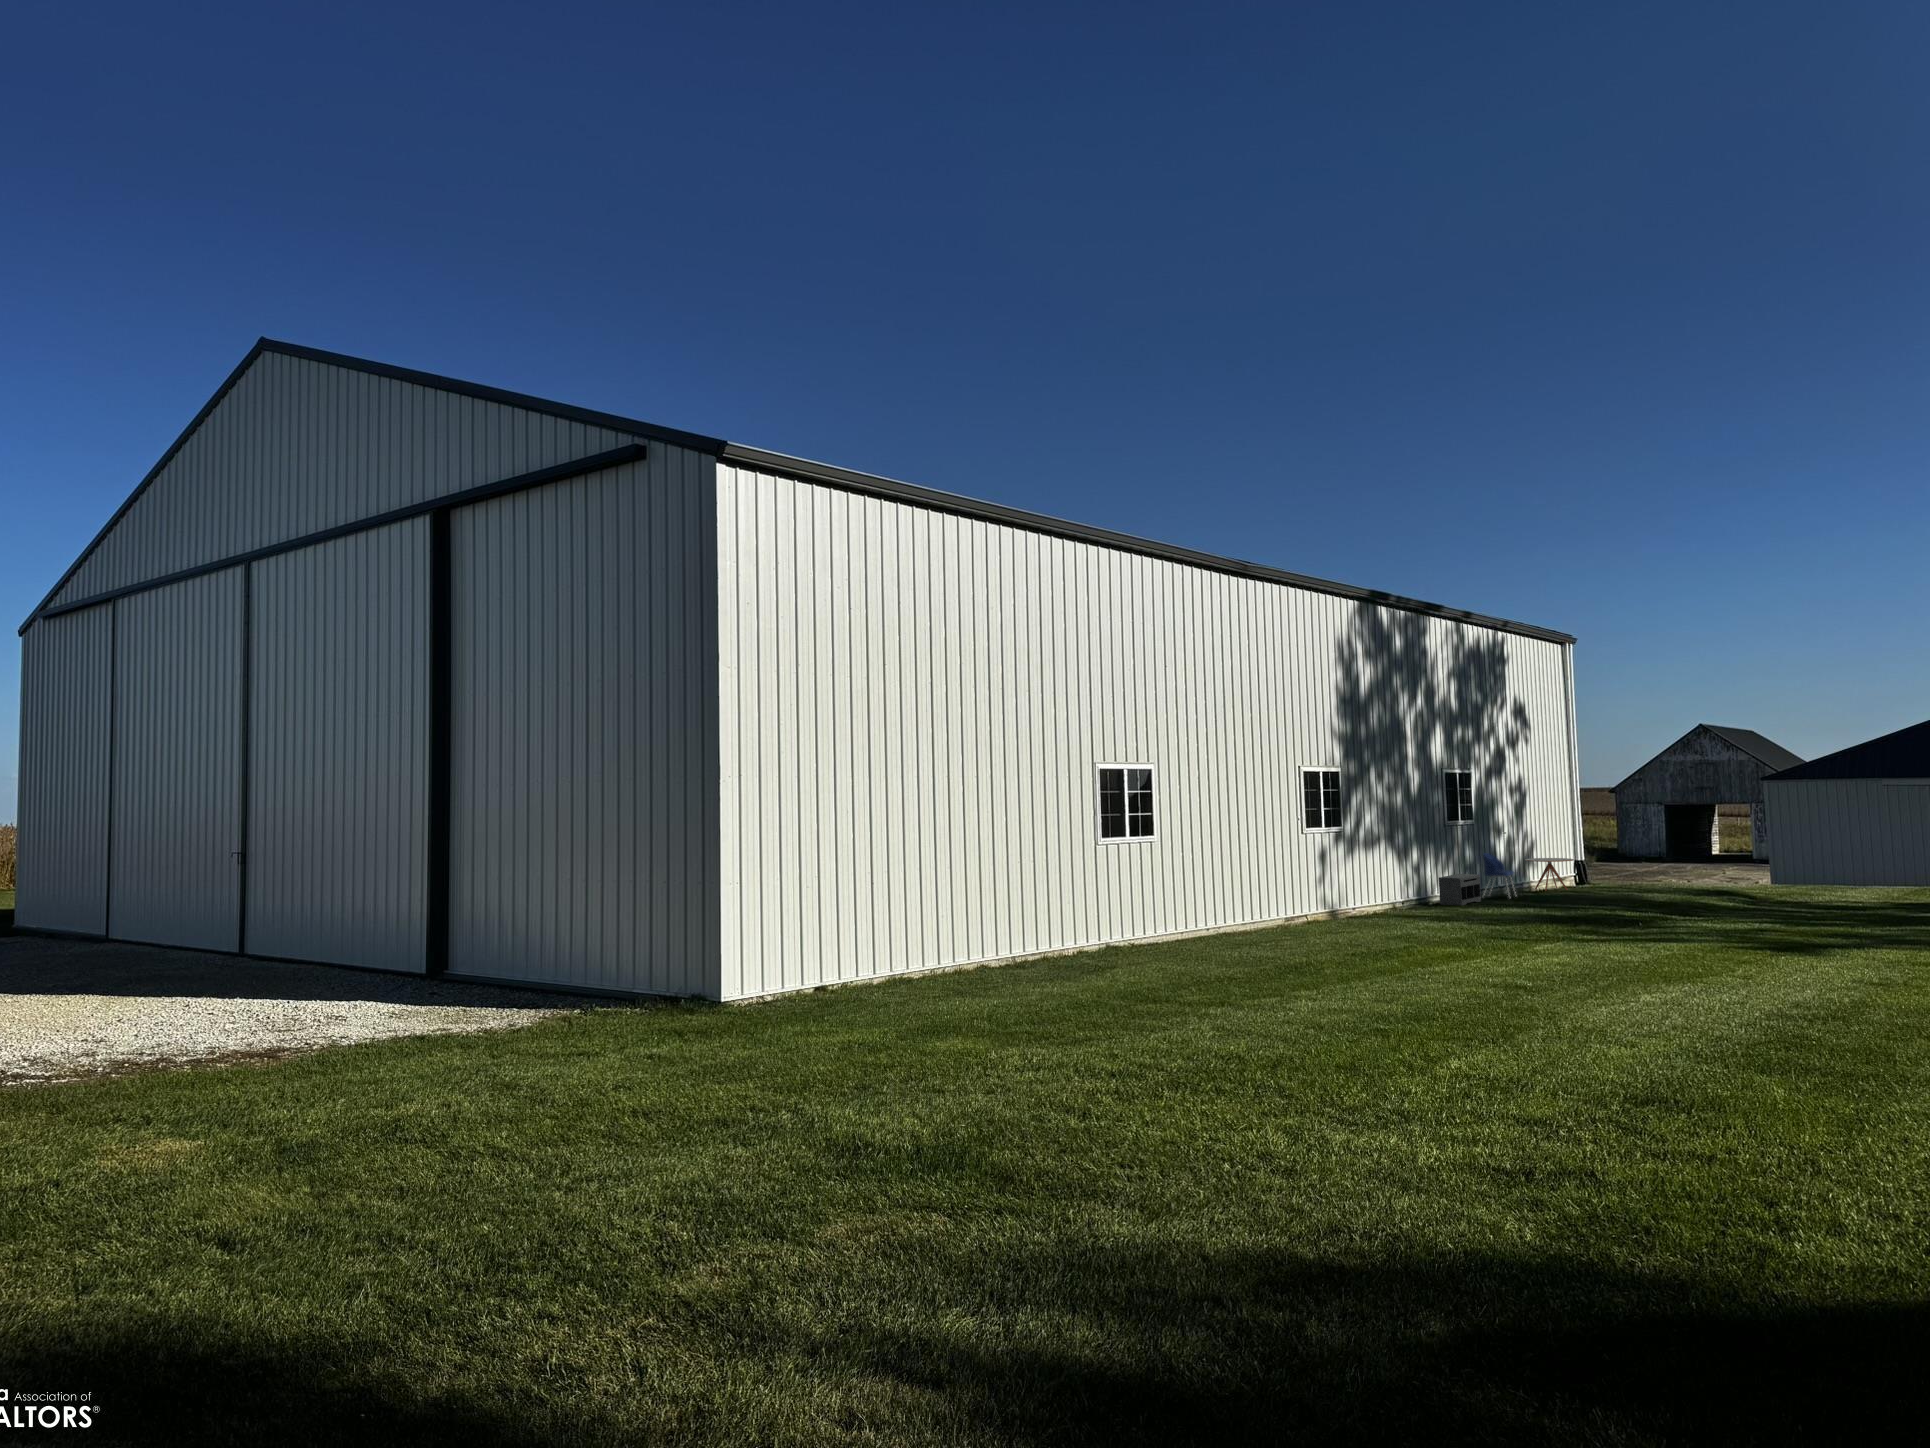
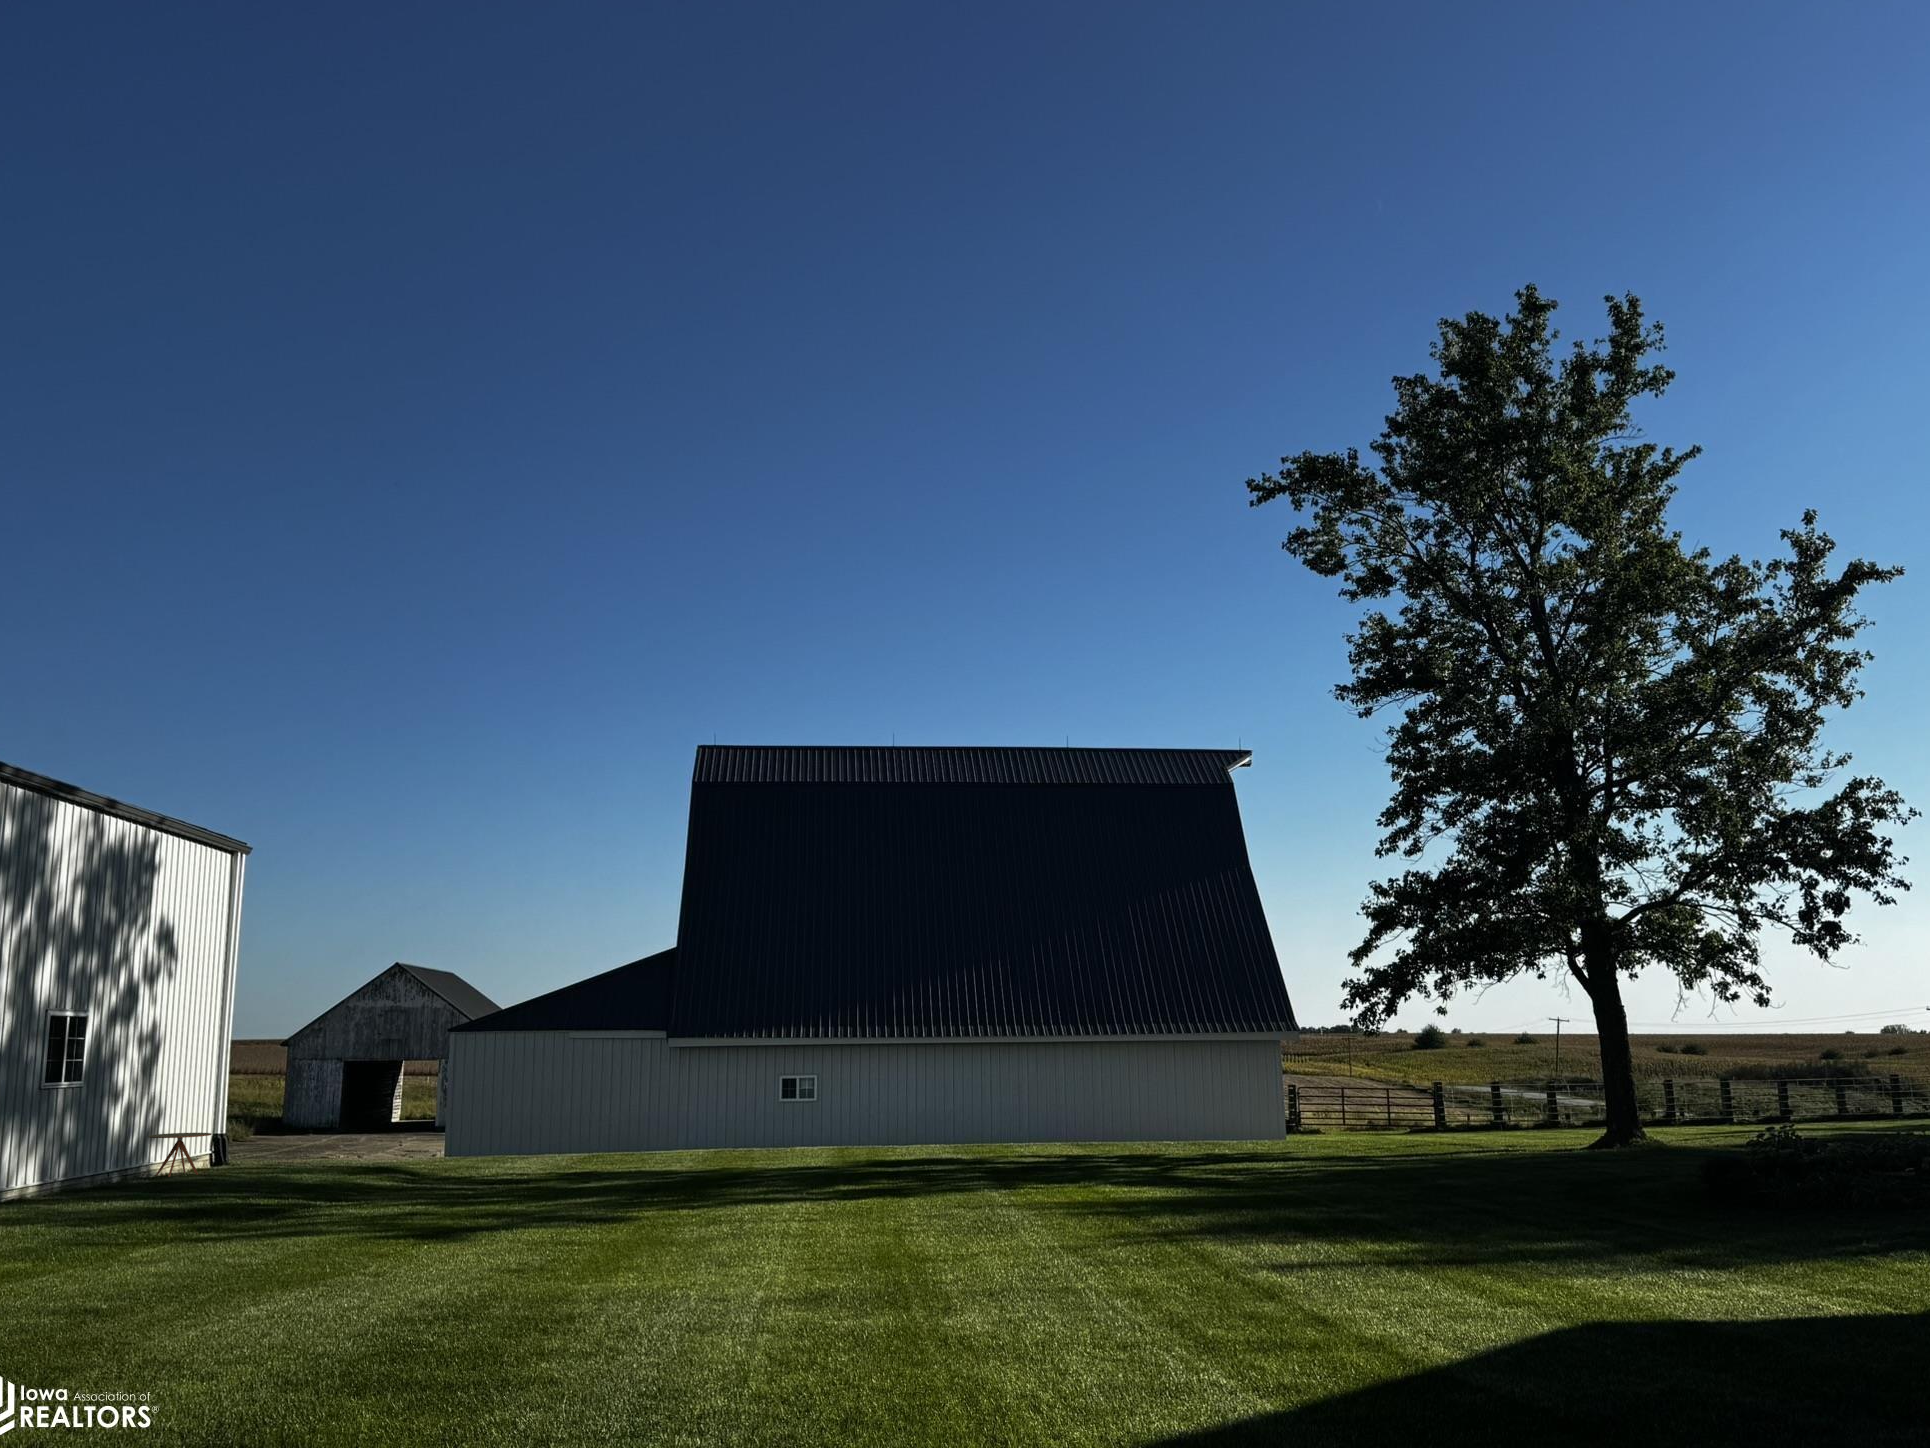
chair: present [1483,853,1514,891] -> none [77,1128,128,1191]
bench: present [1439,874,1481,905] -> none [11,1158,77,1204]

